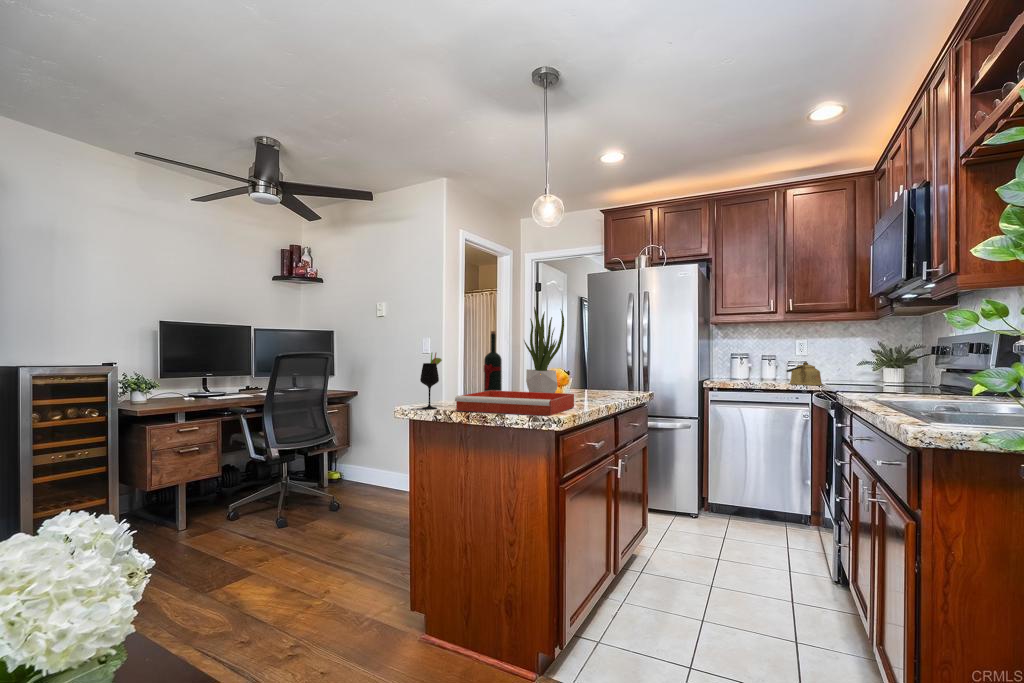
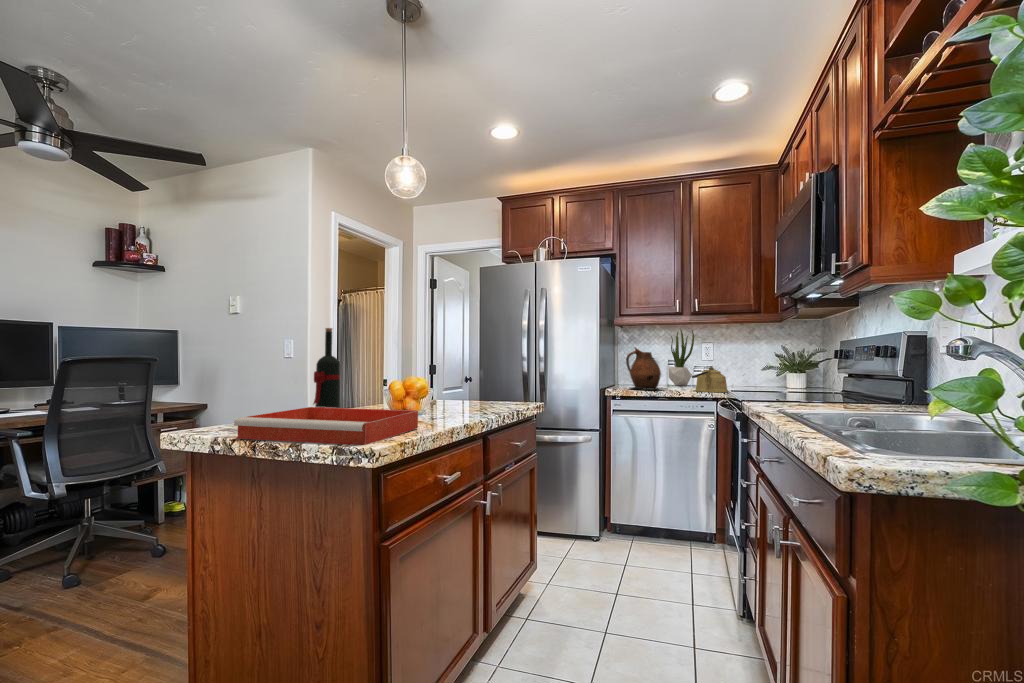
potted plant: present [524,307,564,393] -> present [669,329,694,386]
ceramic pitcher: none [723,344,763,383] -> present [626,347,666,390]
wine glass: present [420,353,442,409] -> none [189,355,224,436]

